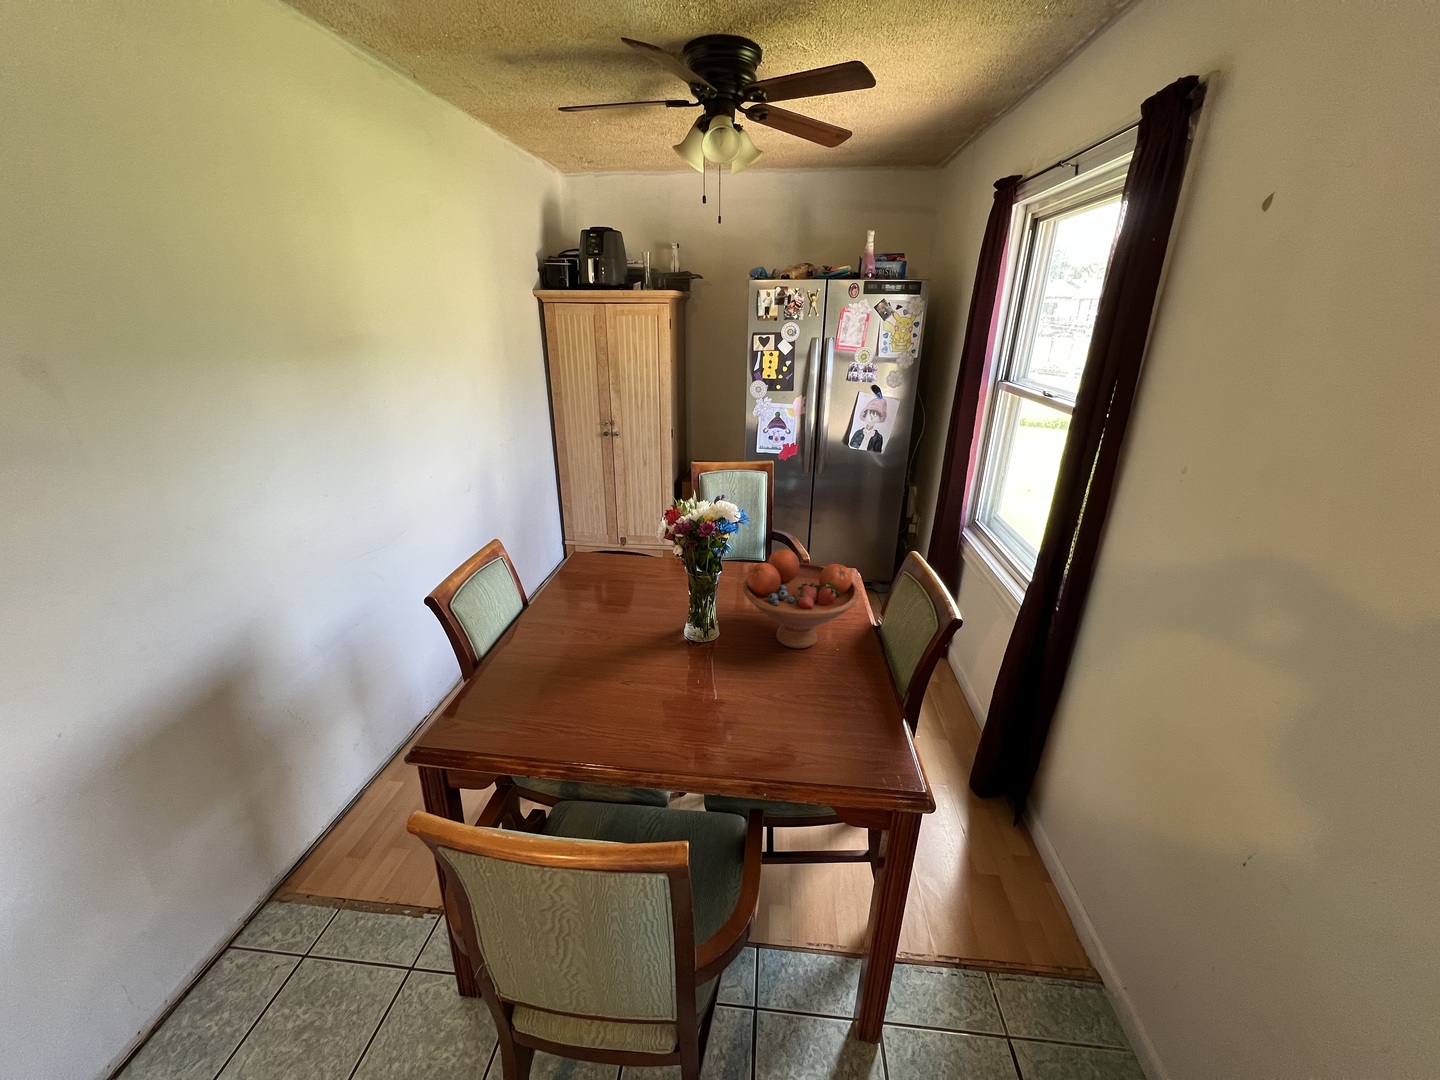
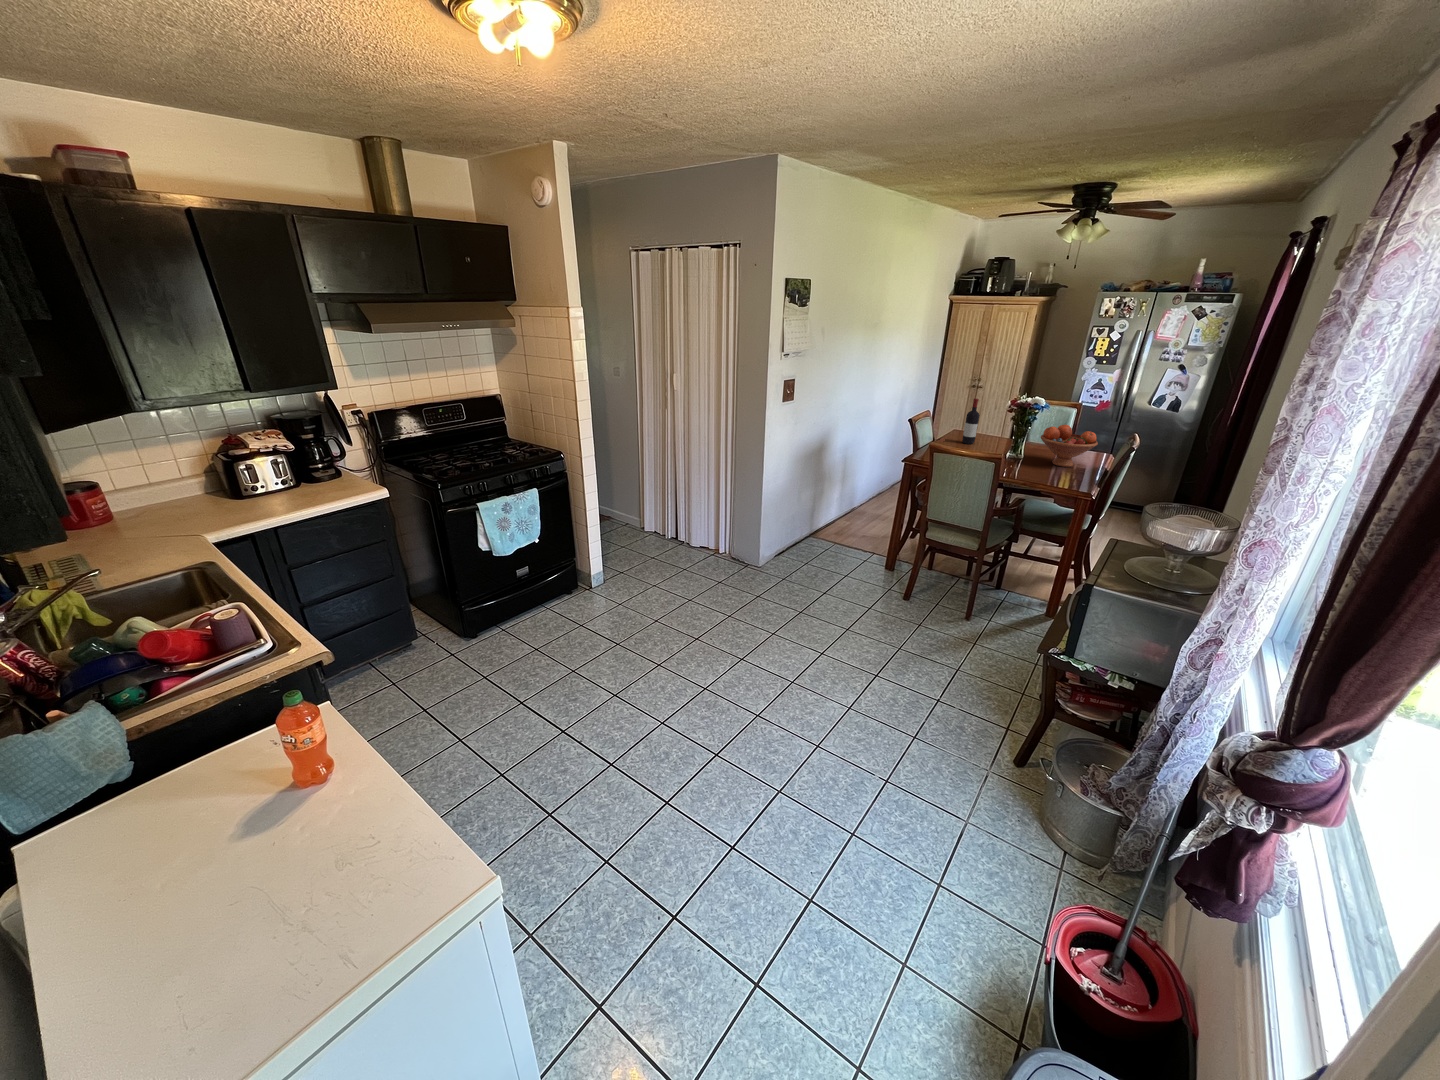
wine bottle: none [580,502,611,599] -> present [962,398,980,444]

